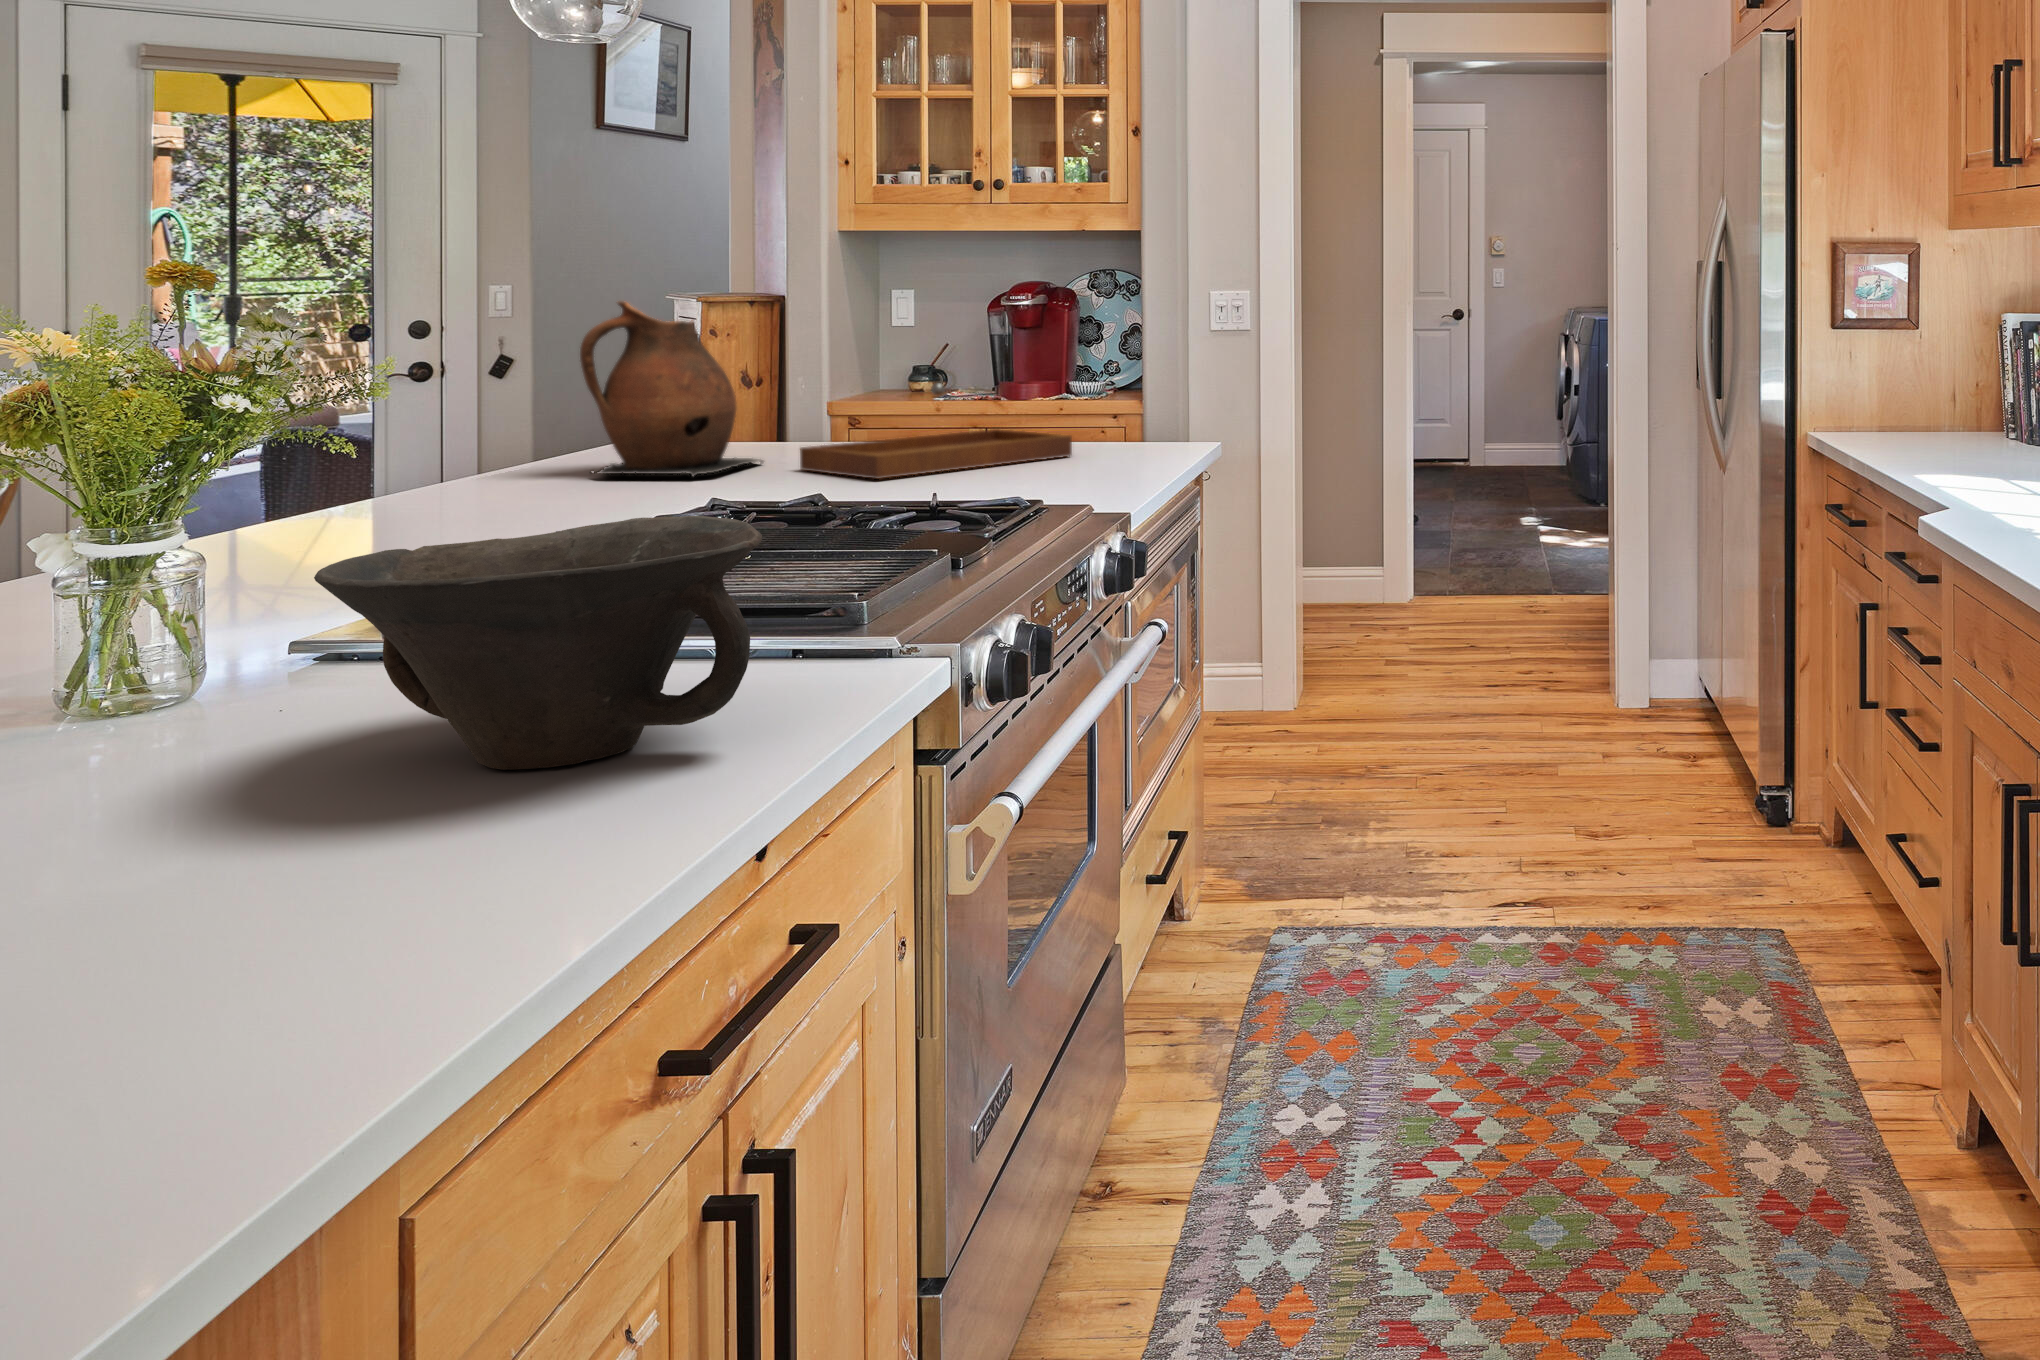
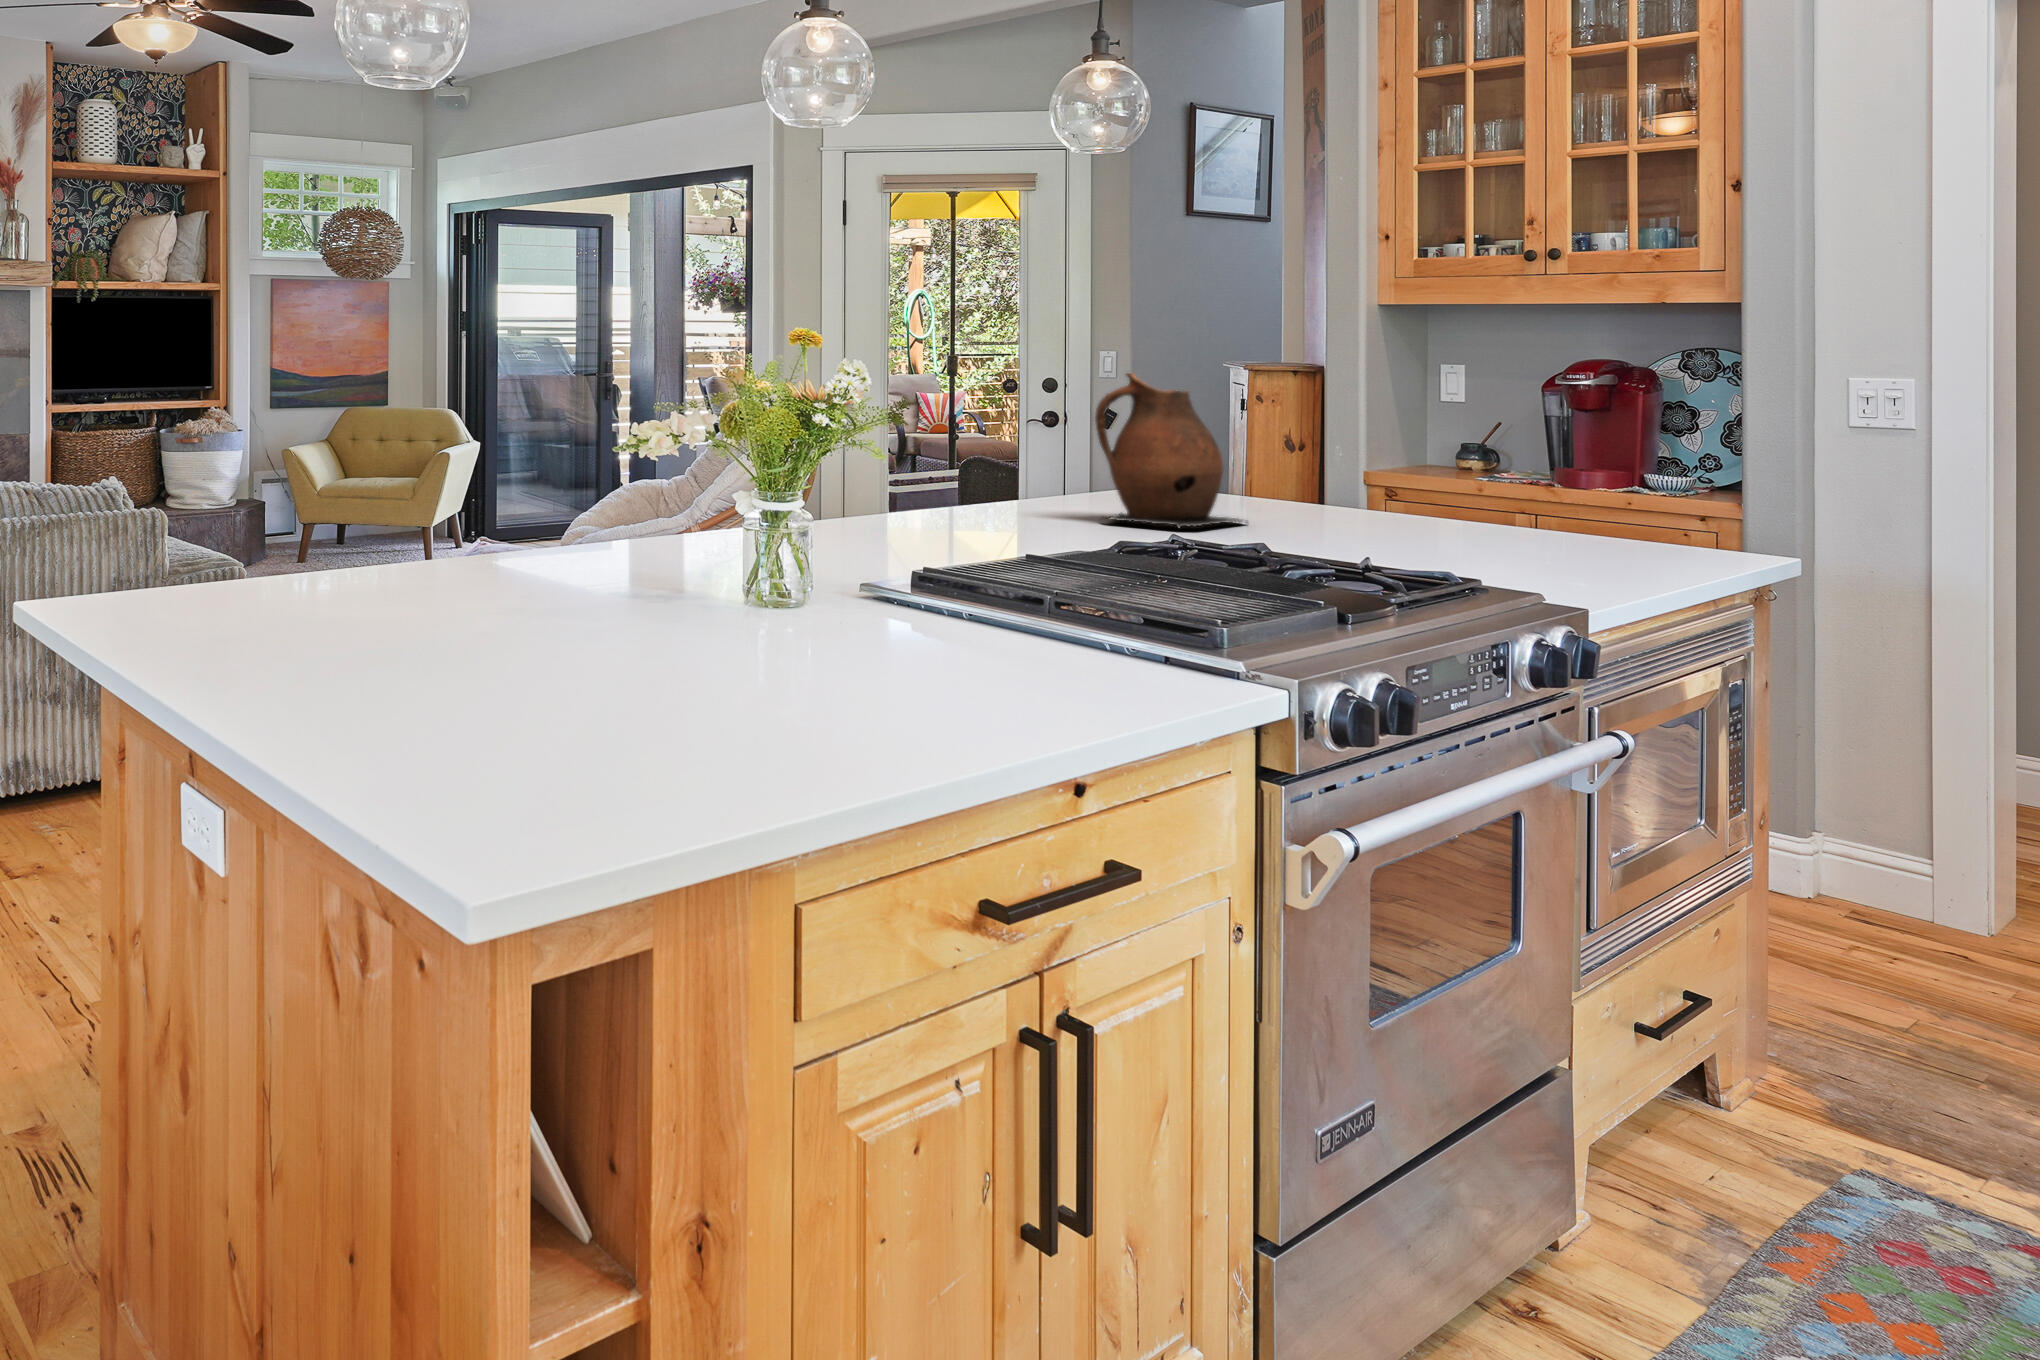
tray: present [800,383,1072,479] -> none [1277,457,1576,545]
bowl: present [314,516,762,769] -> none [826,526,1107,692]

